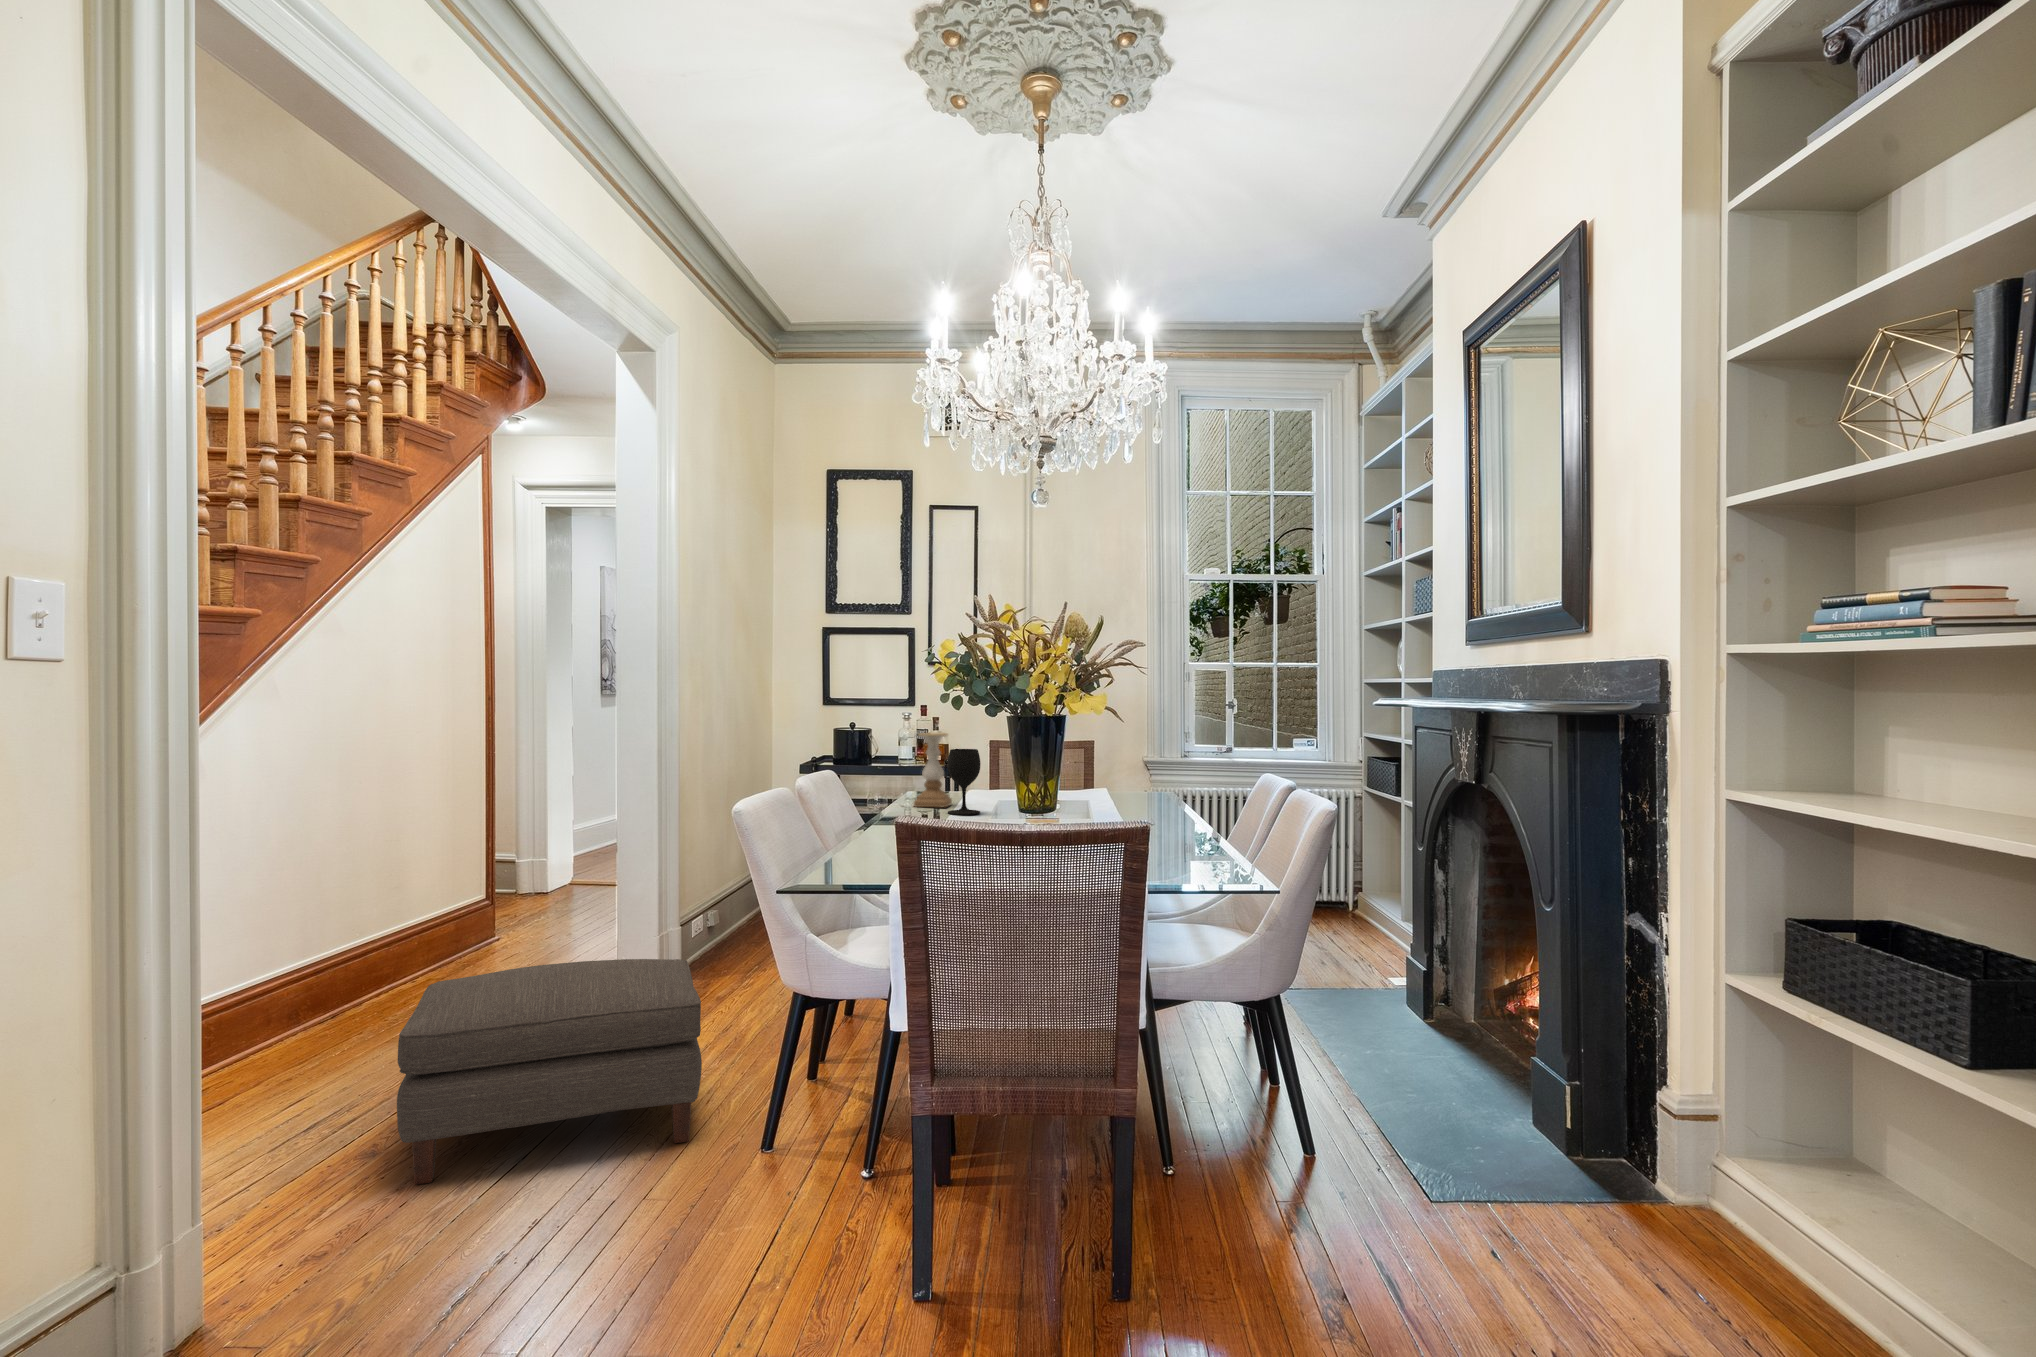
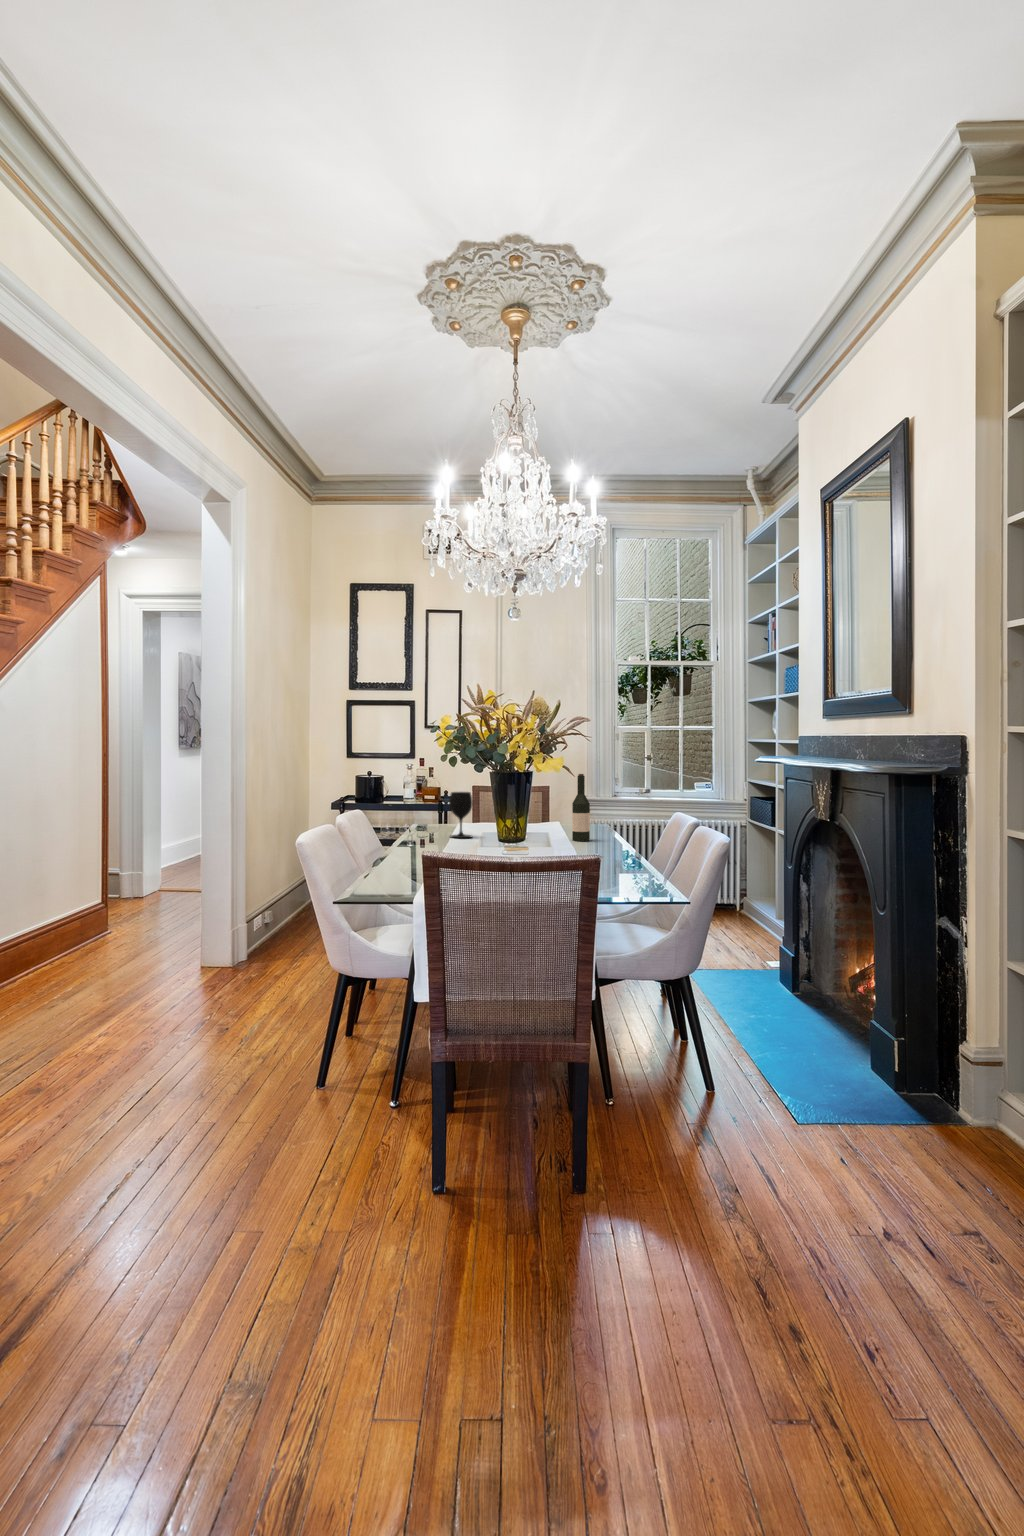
wine bottle: none [1122,724,1147,820] -> present [572,774,590,841]
candle holder: present [914,733,952,807] -> none [425,780,452,833]
ottoman: present [397,959,702,1185] -> none [79,939,283,1088]

